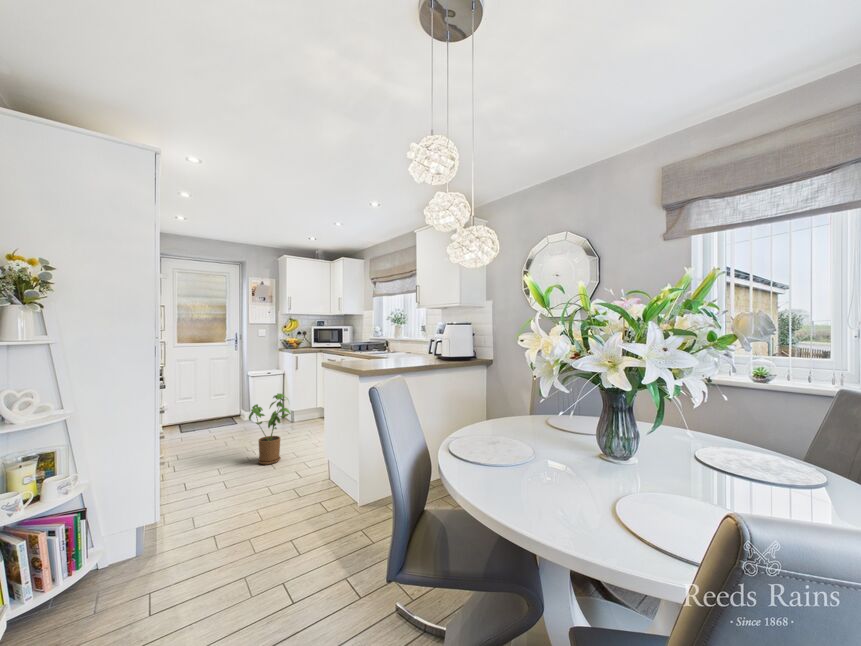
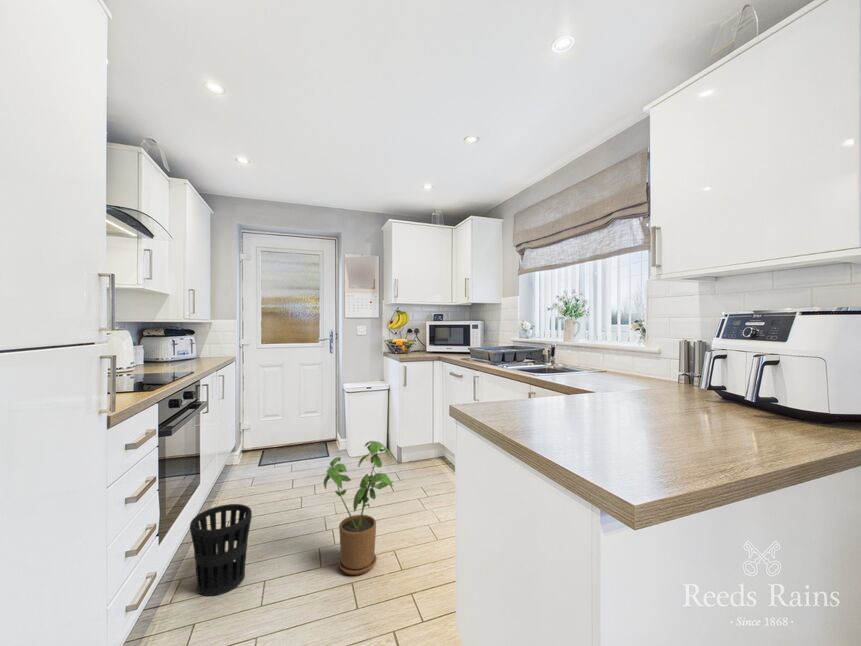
wastebasket: none [168,434,205,480] -> present [190,504,252,596]

